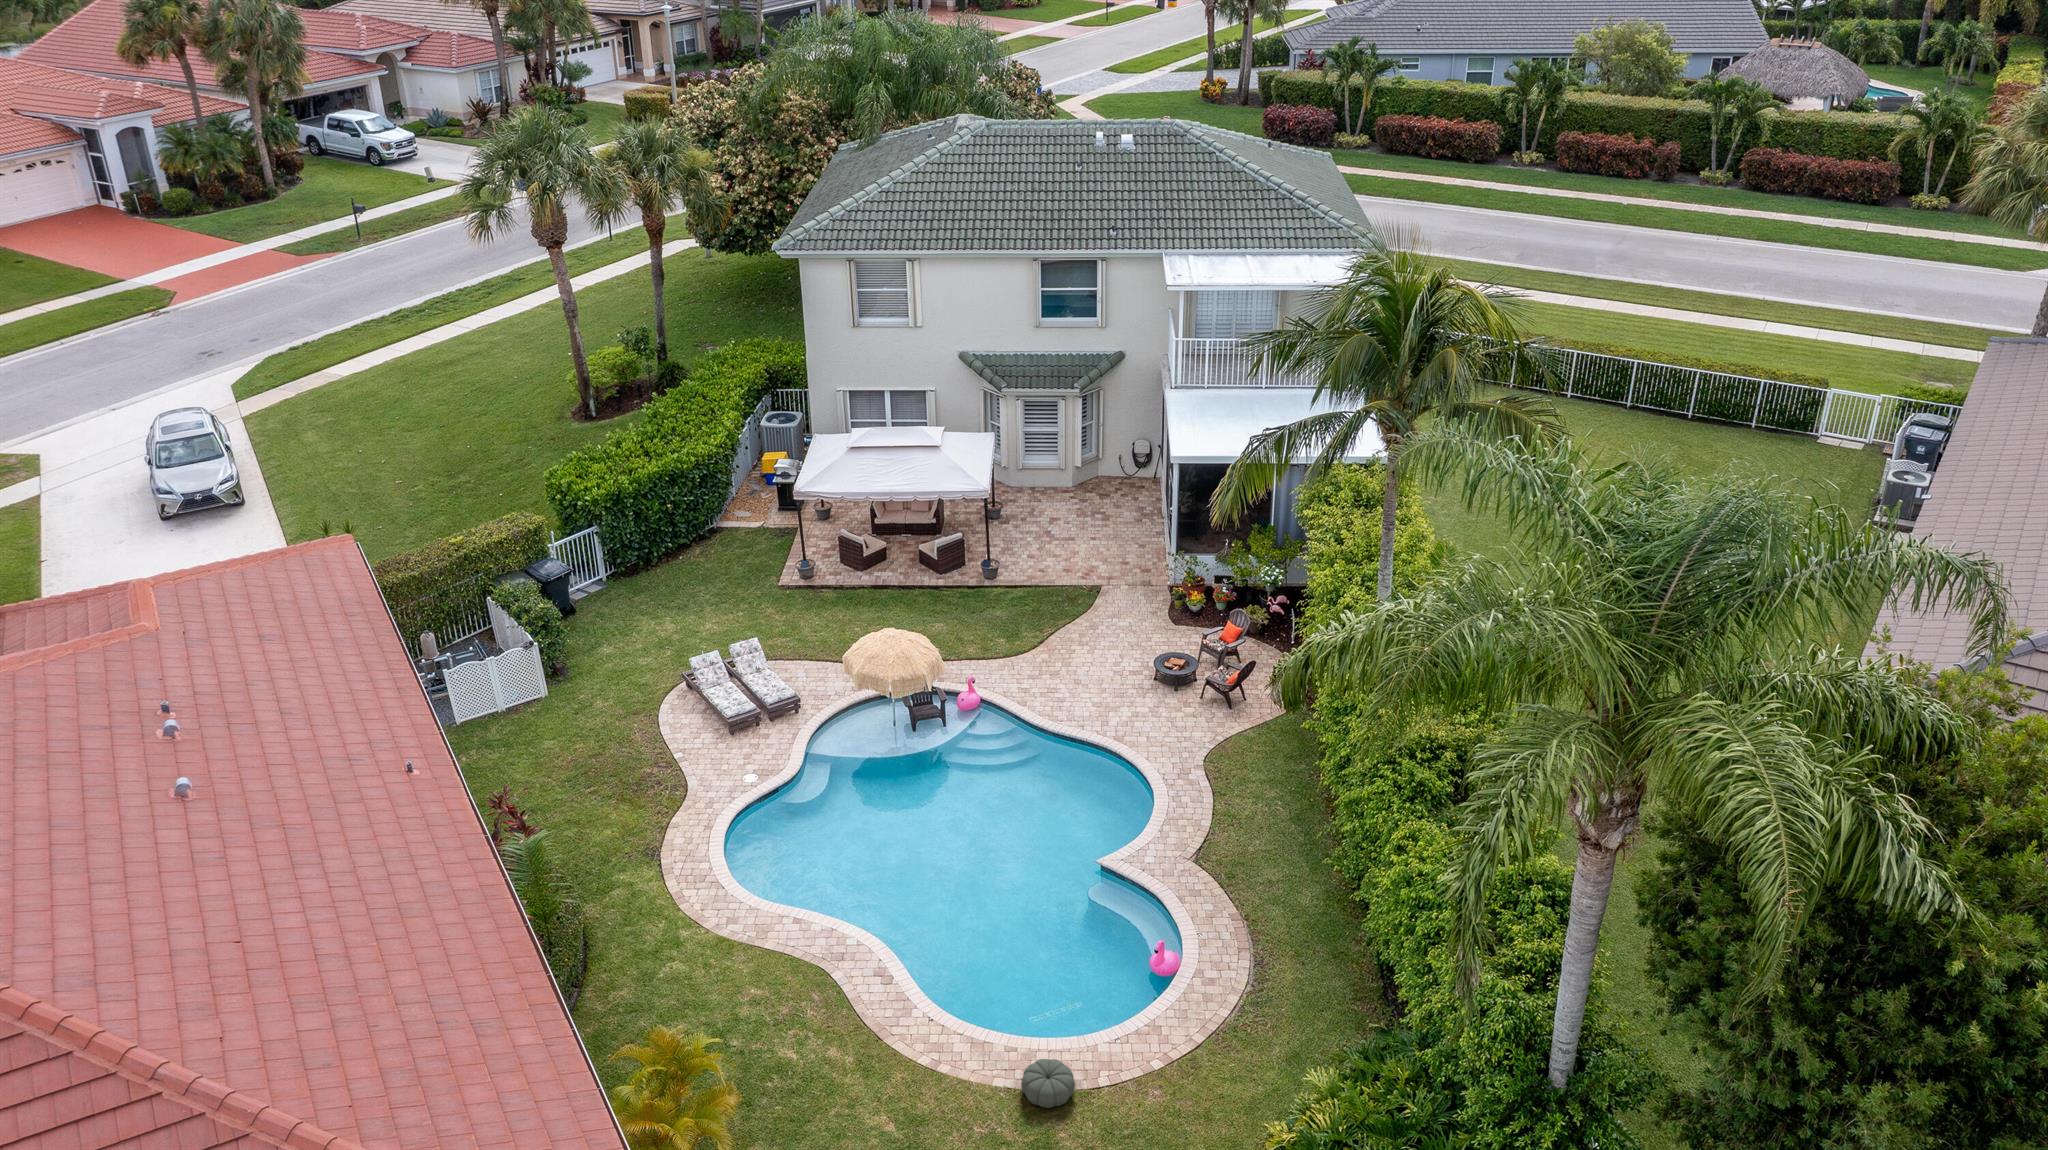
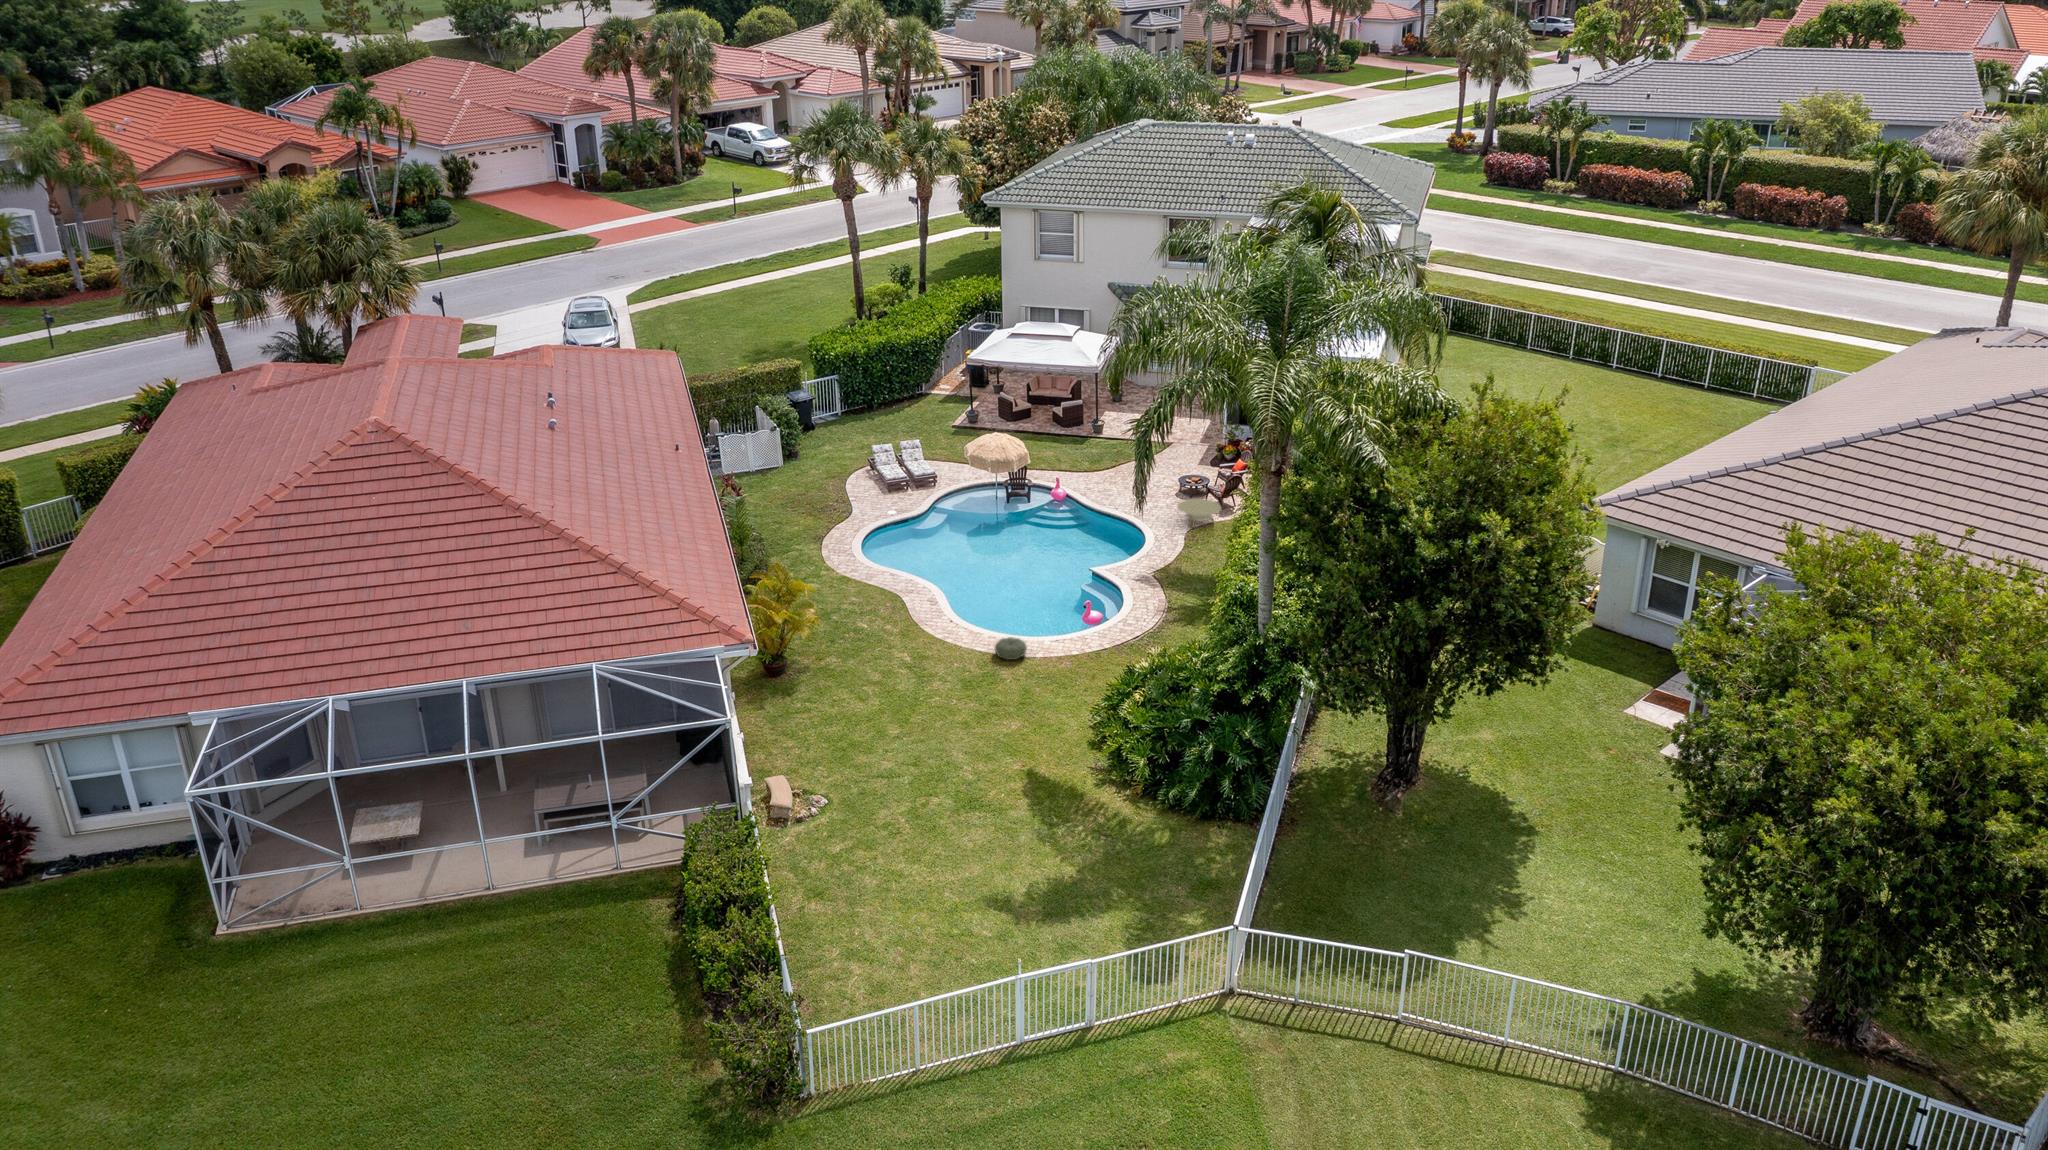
round table: none [1167,689,1232,744] -> present [1177,499,1221,530]

